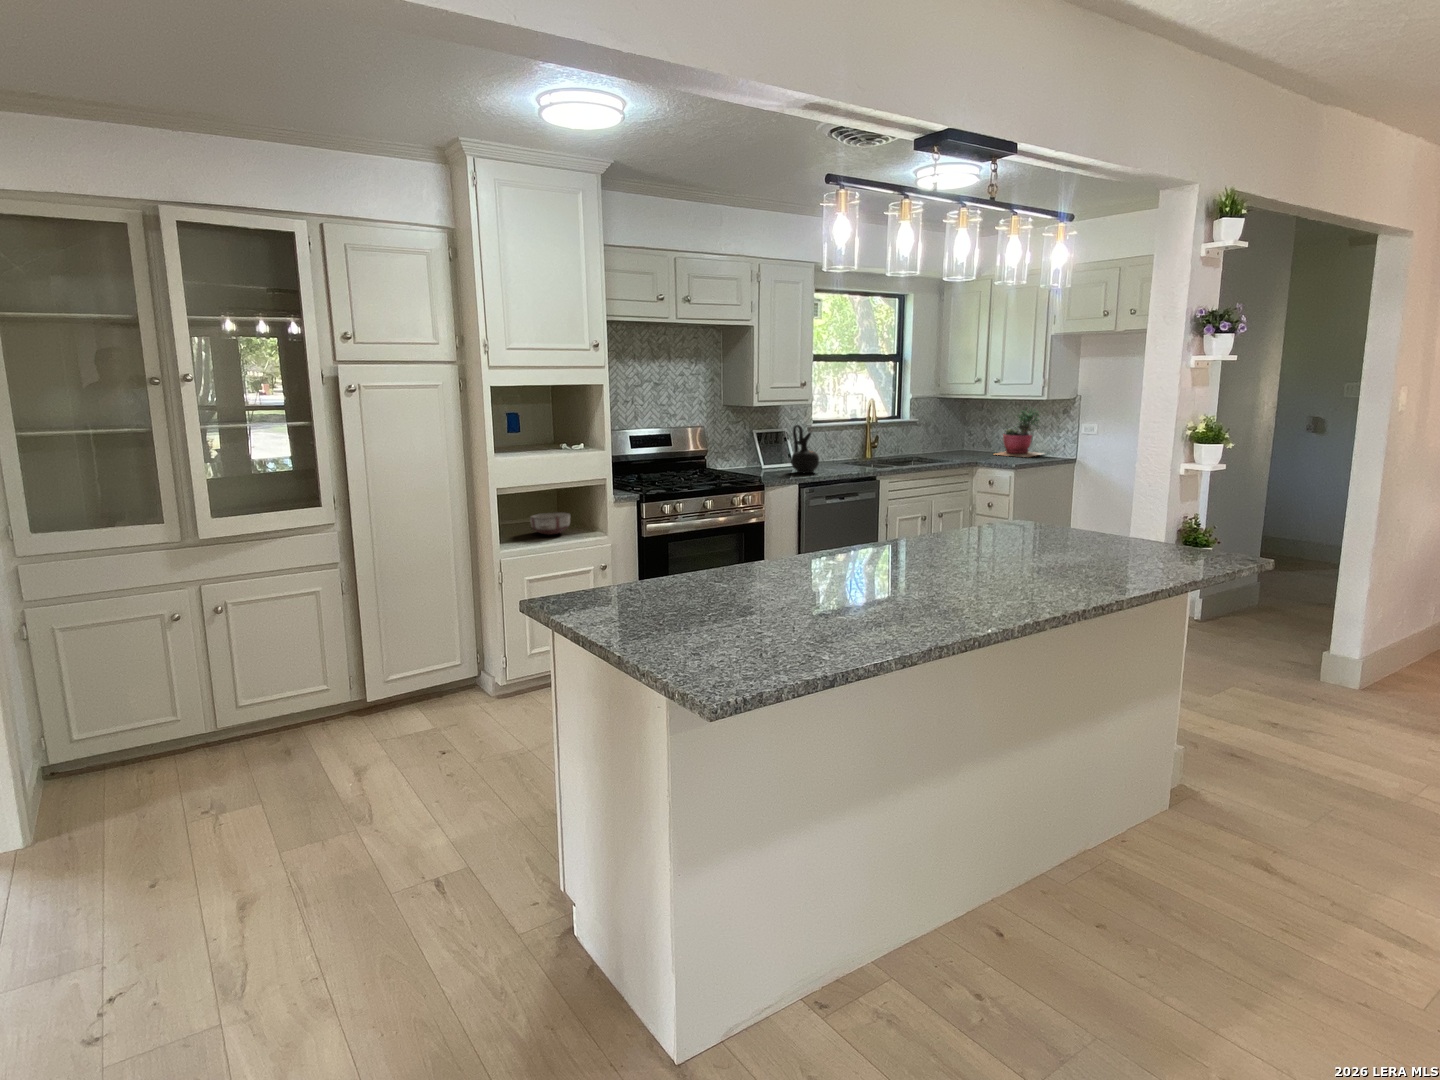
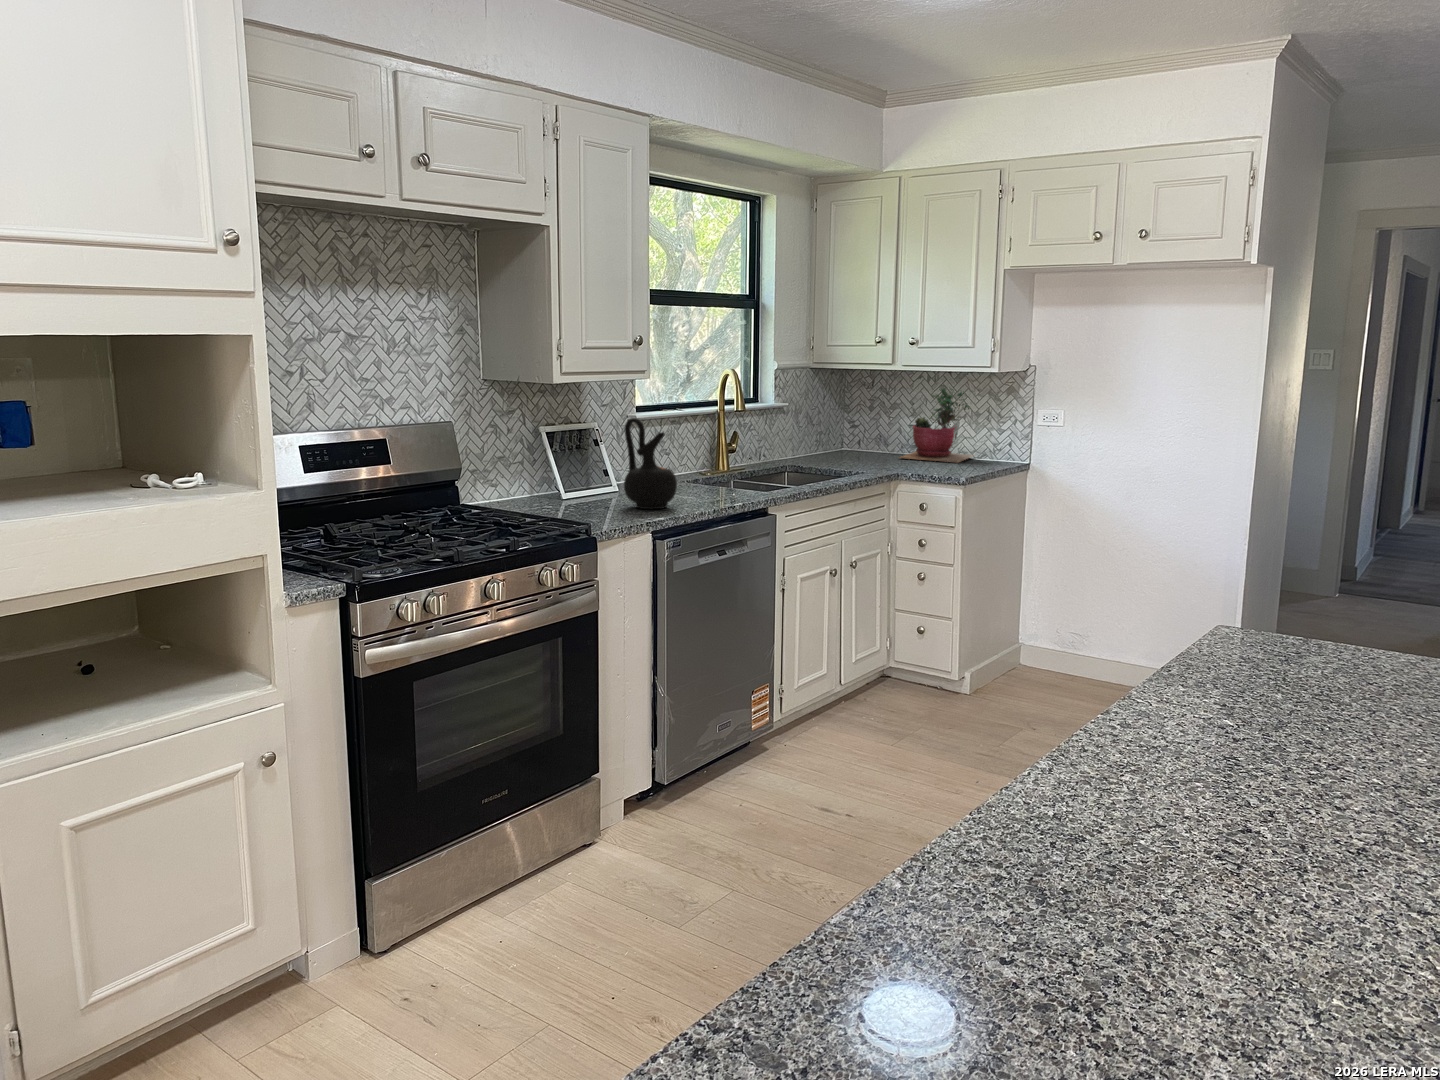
ceramic bowl: present [530,512,570,535] -> none [71,633,179,693]

